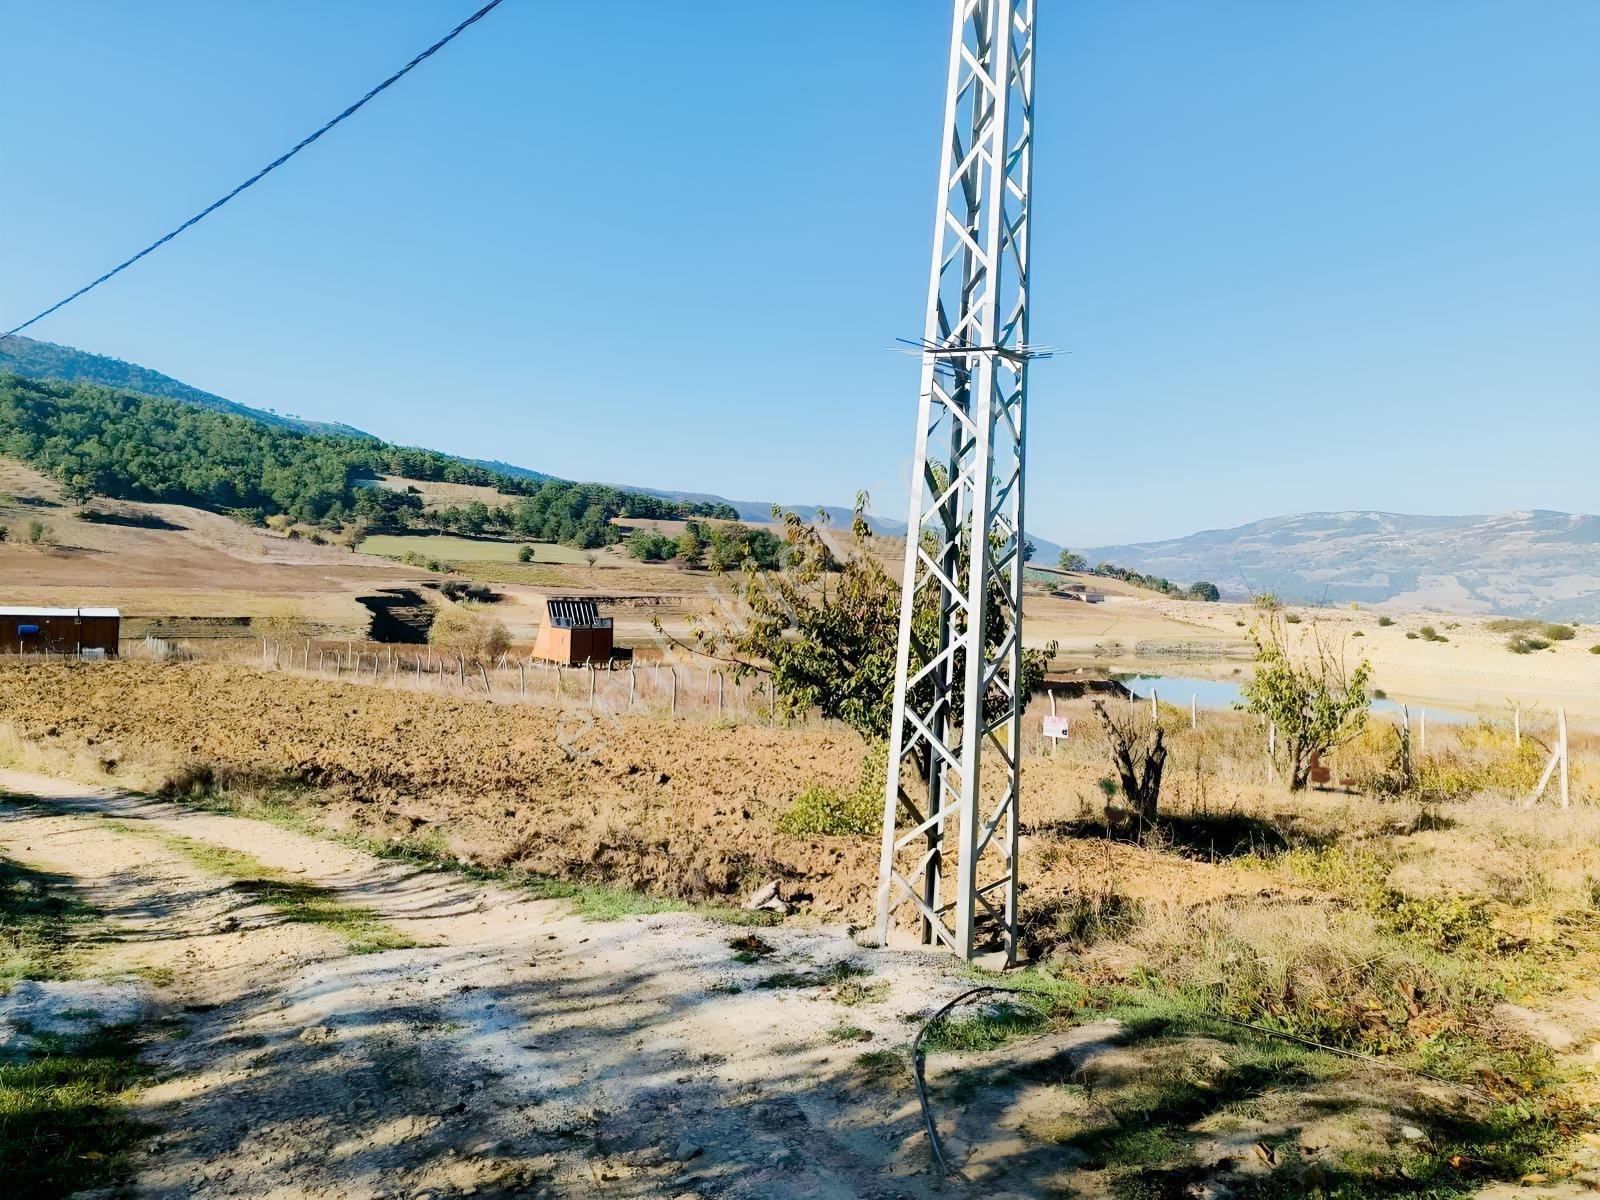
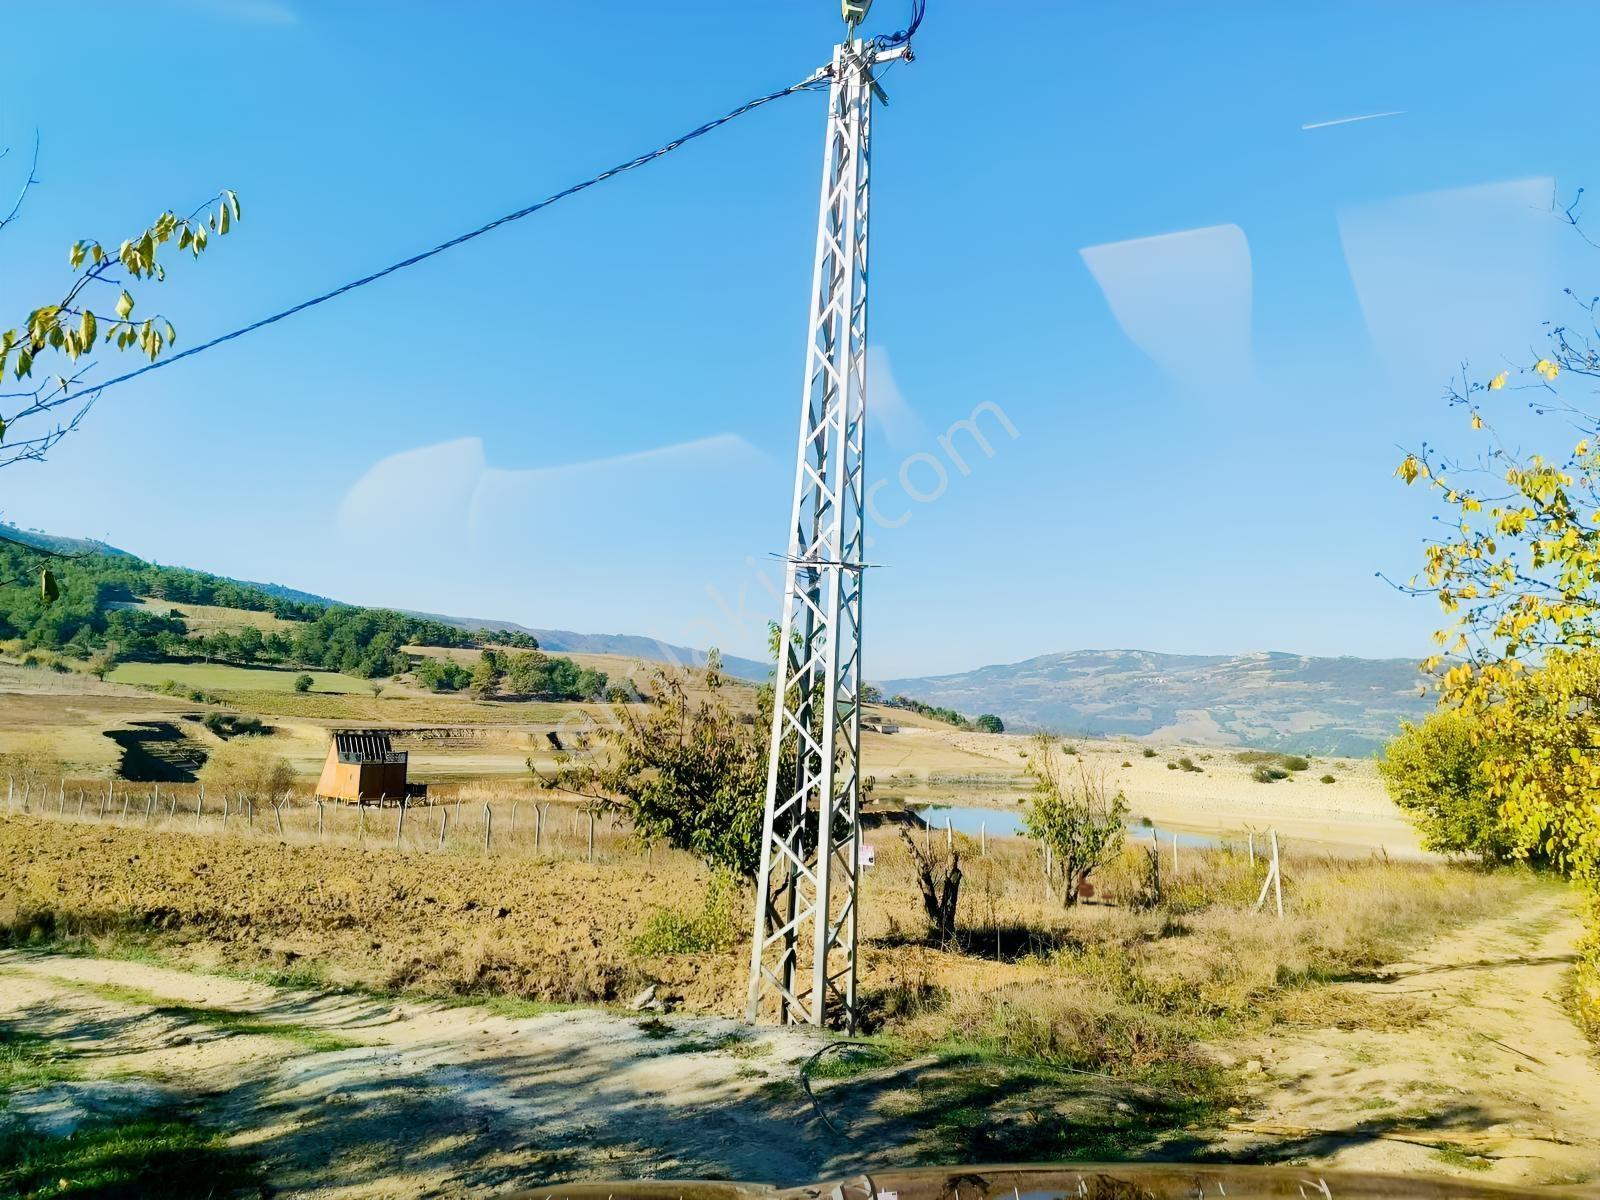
potted tree: present [1097,777,1127,823] -> none [906,891,932,935]

